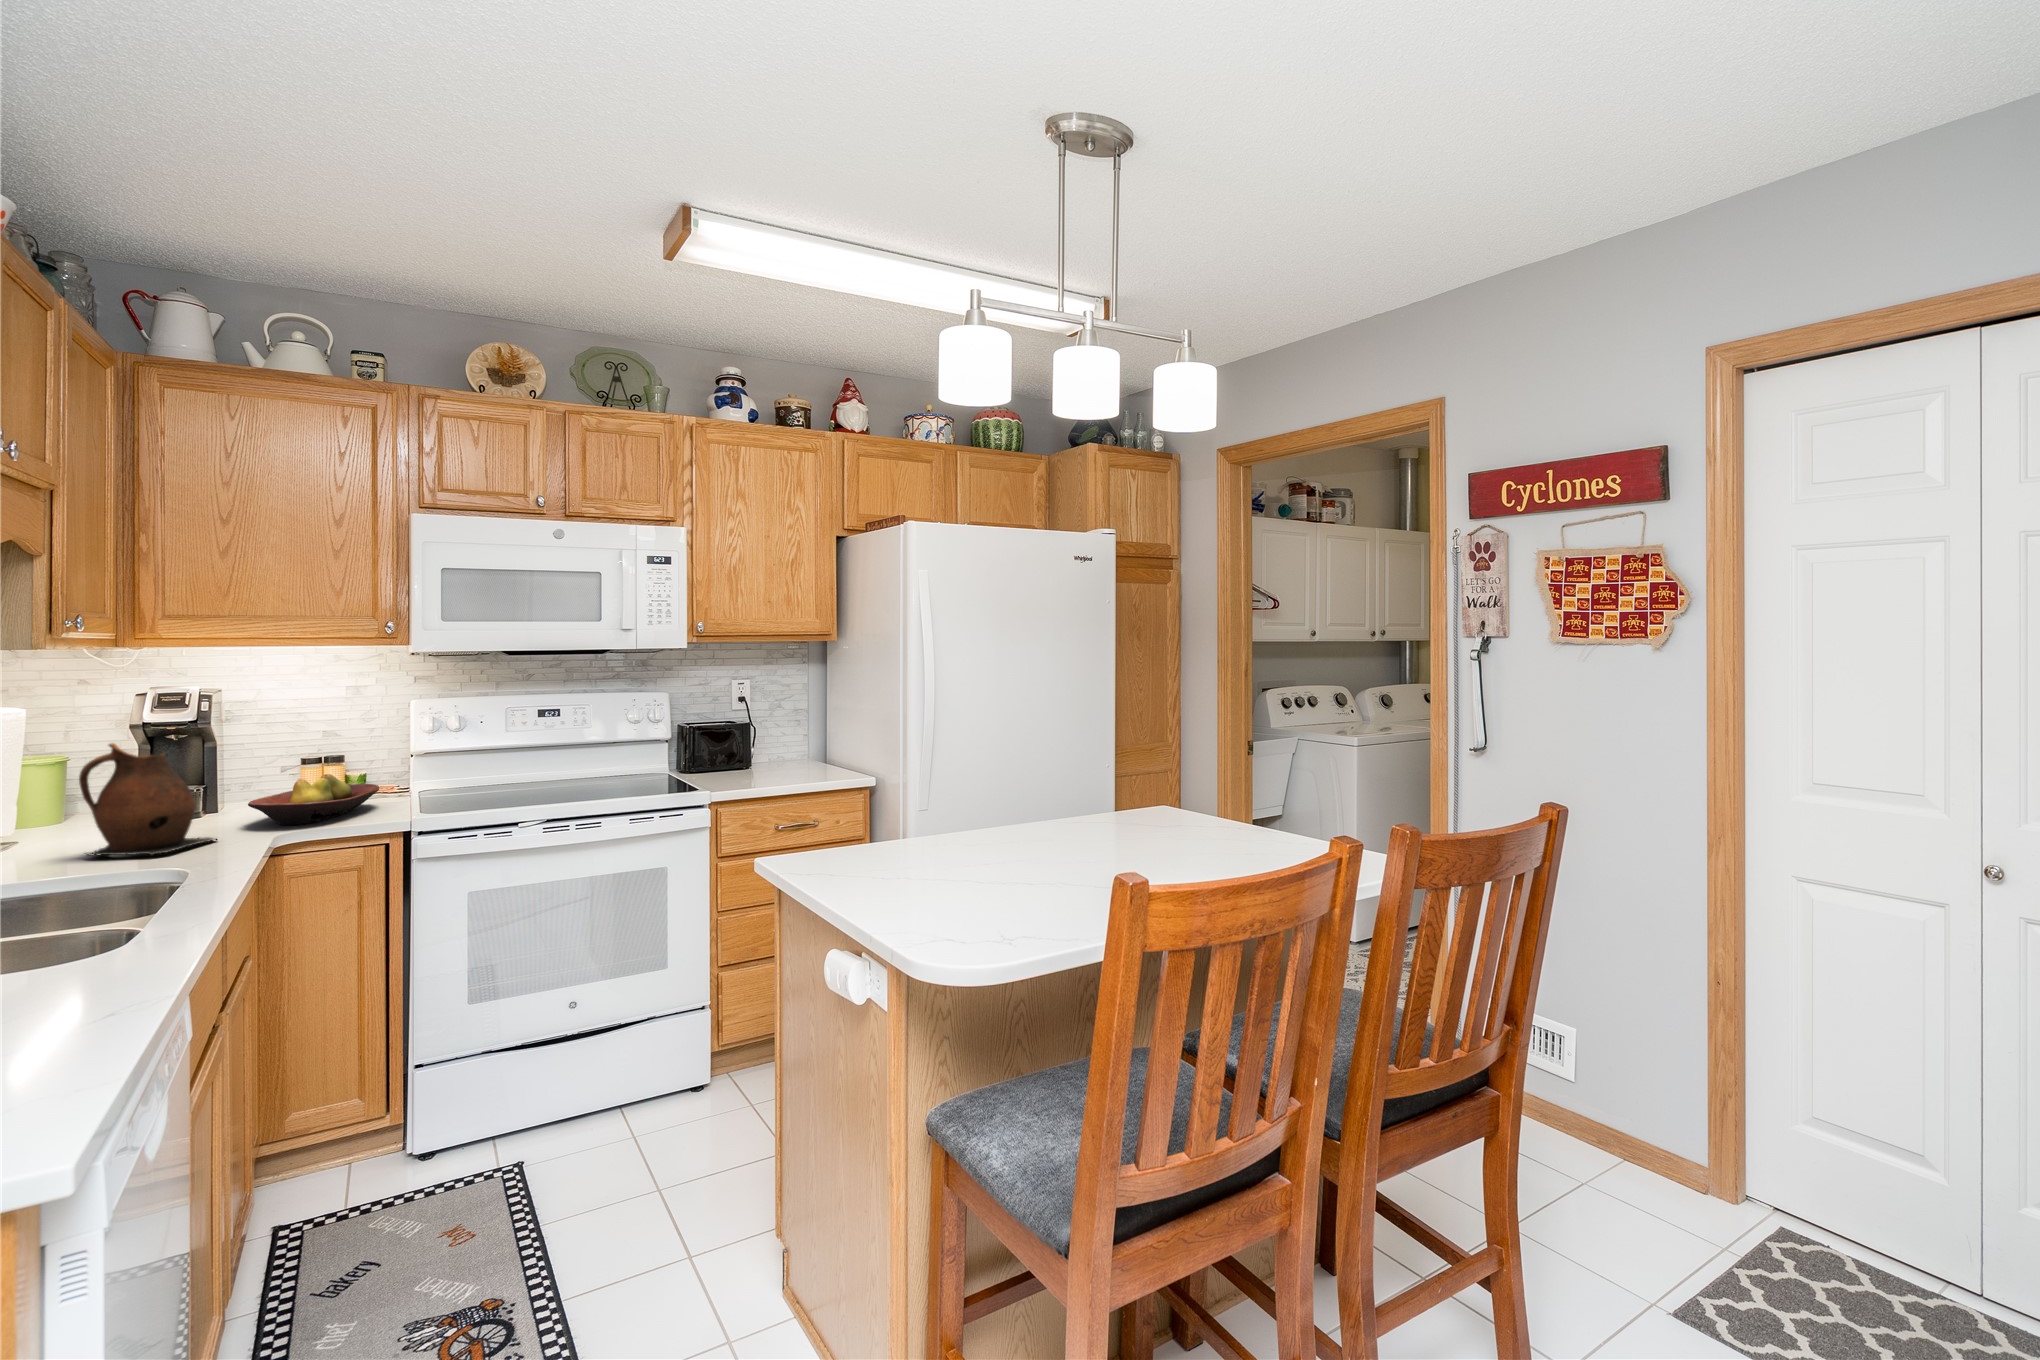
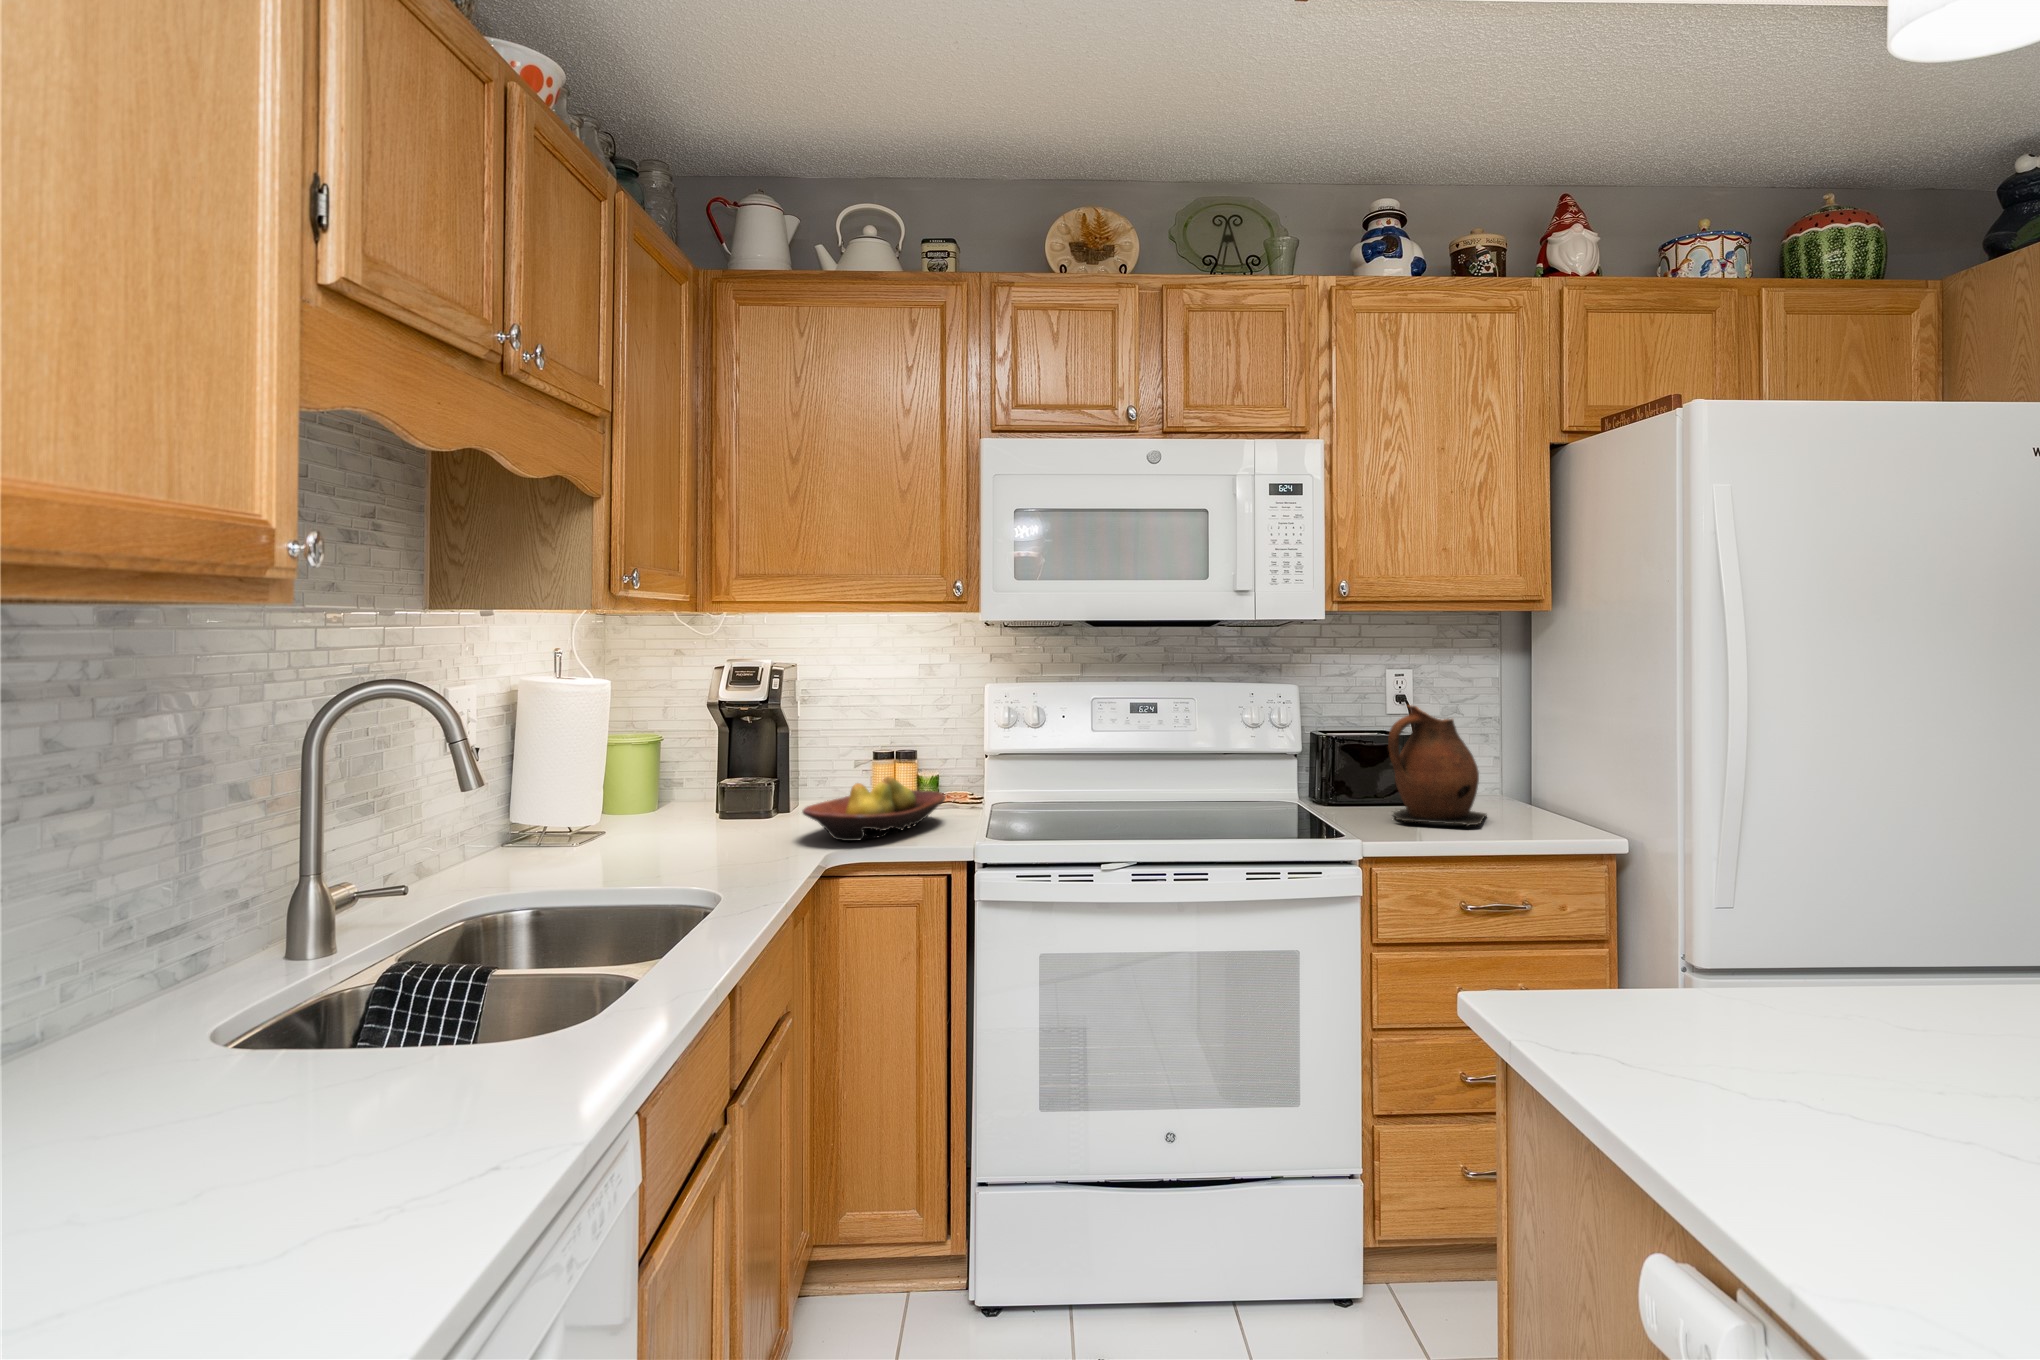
ceramic pitcher: present [79,743,216,856] -> present [1388,705,1486,826]

